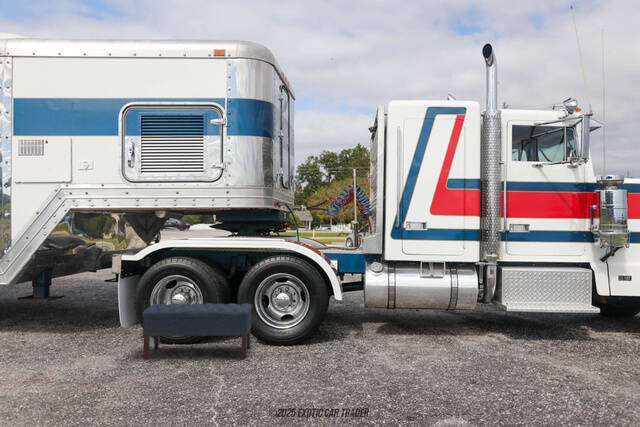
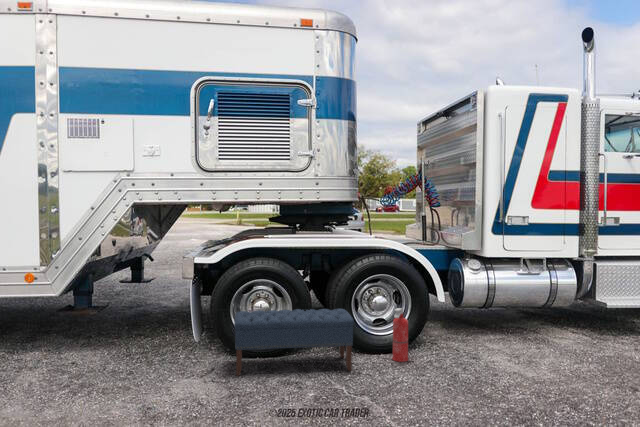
fire extinguisher: none [290,304,306,353] -> present [392,308,408,362]

